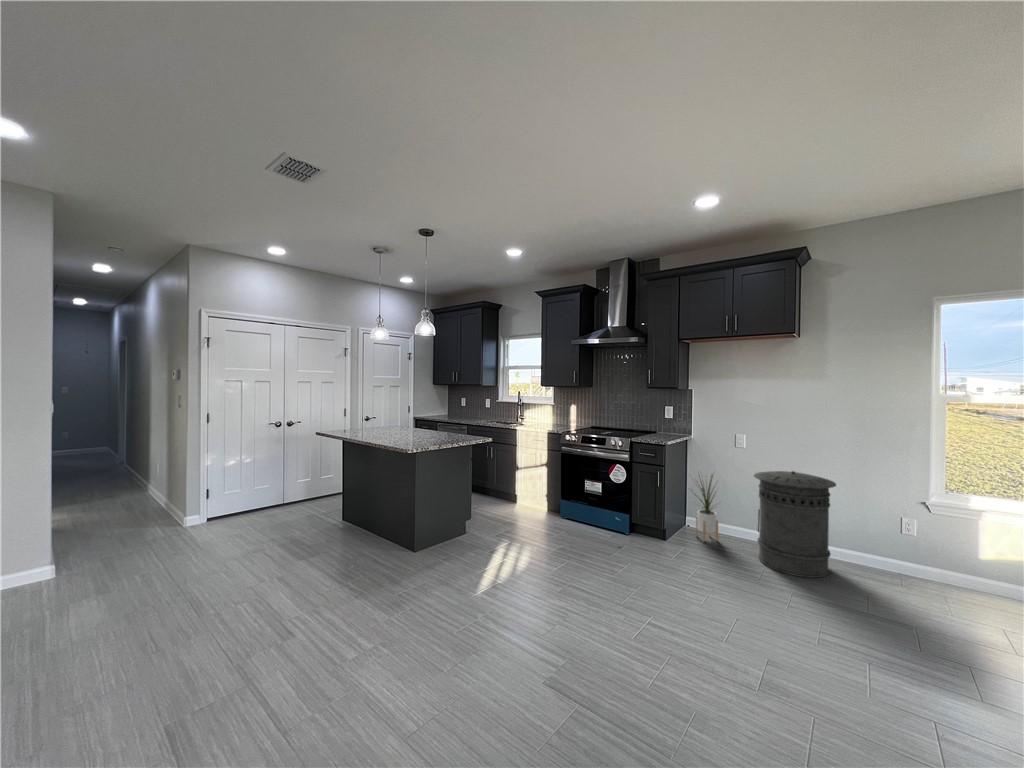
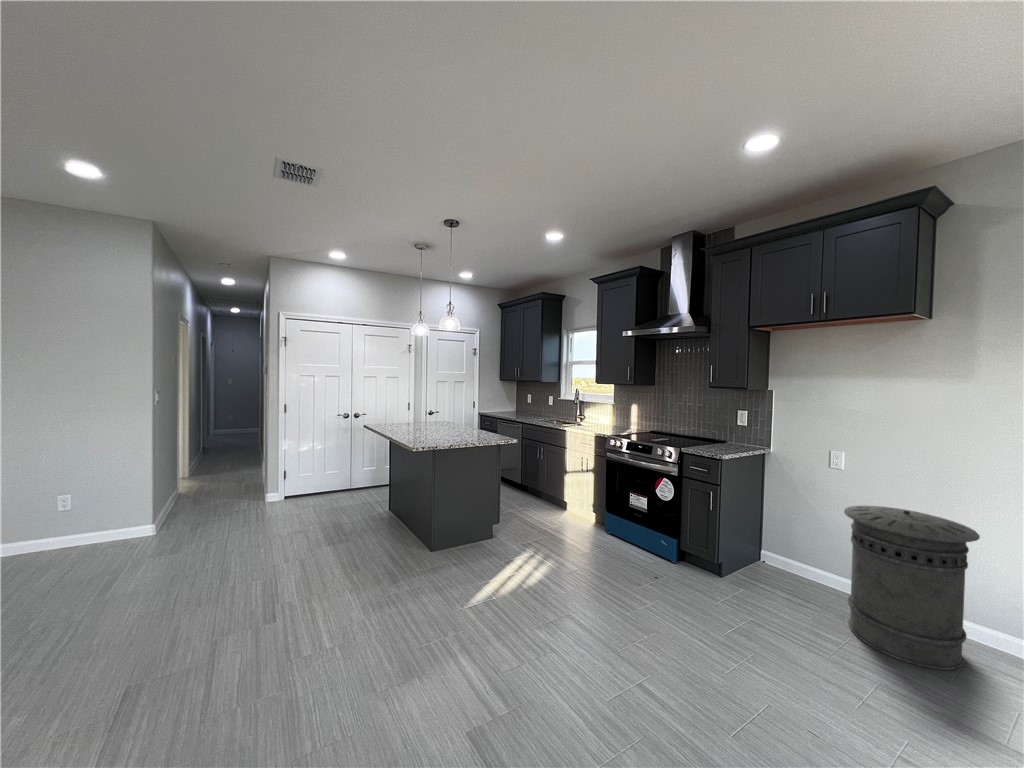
house plant: present [695,475,718,542] -> none [755,491,814,588]

